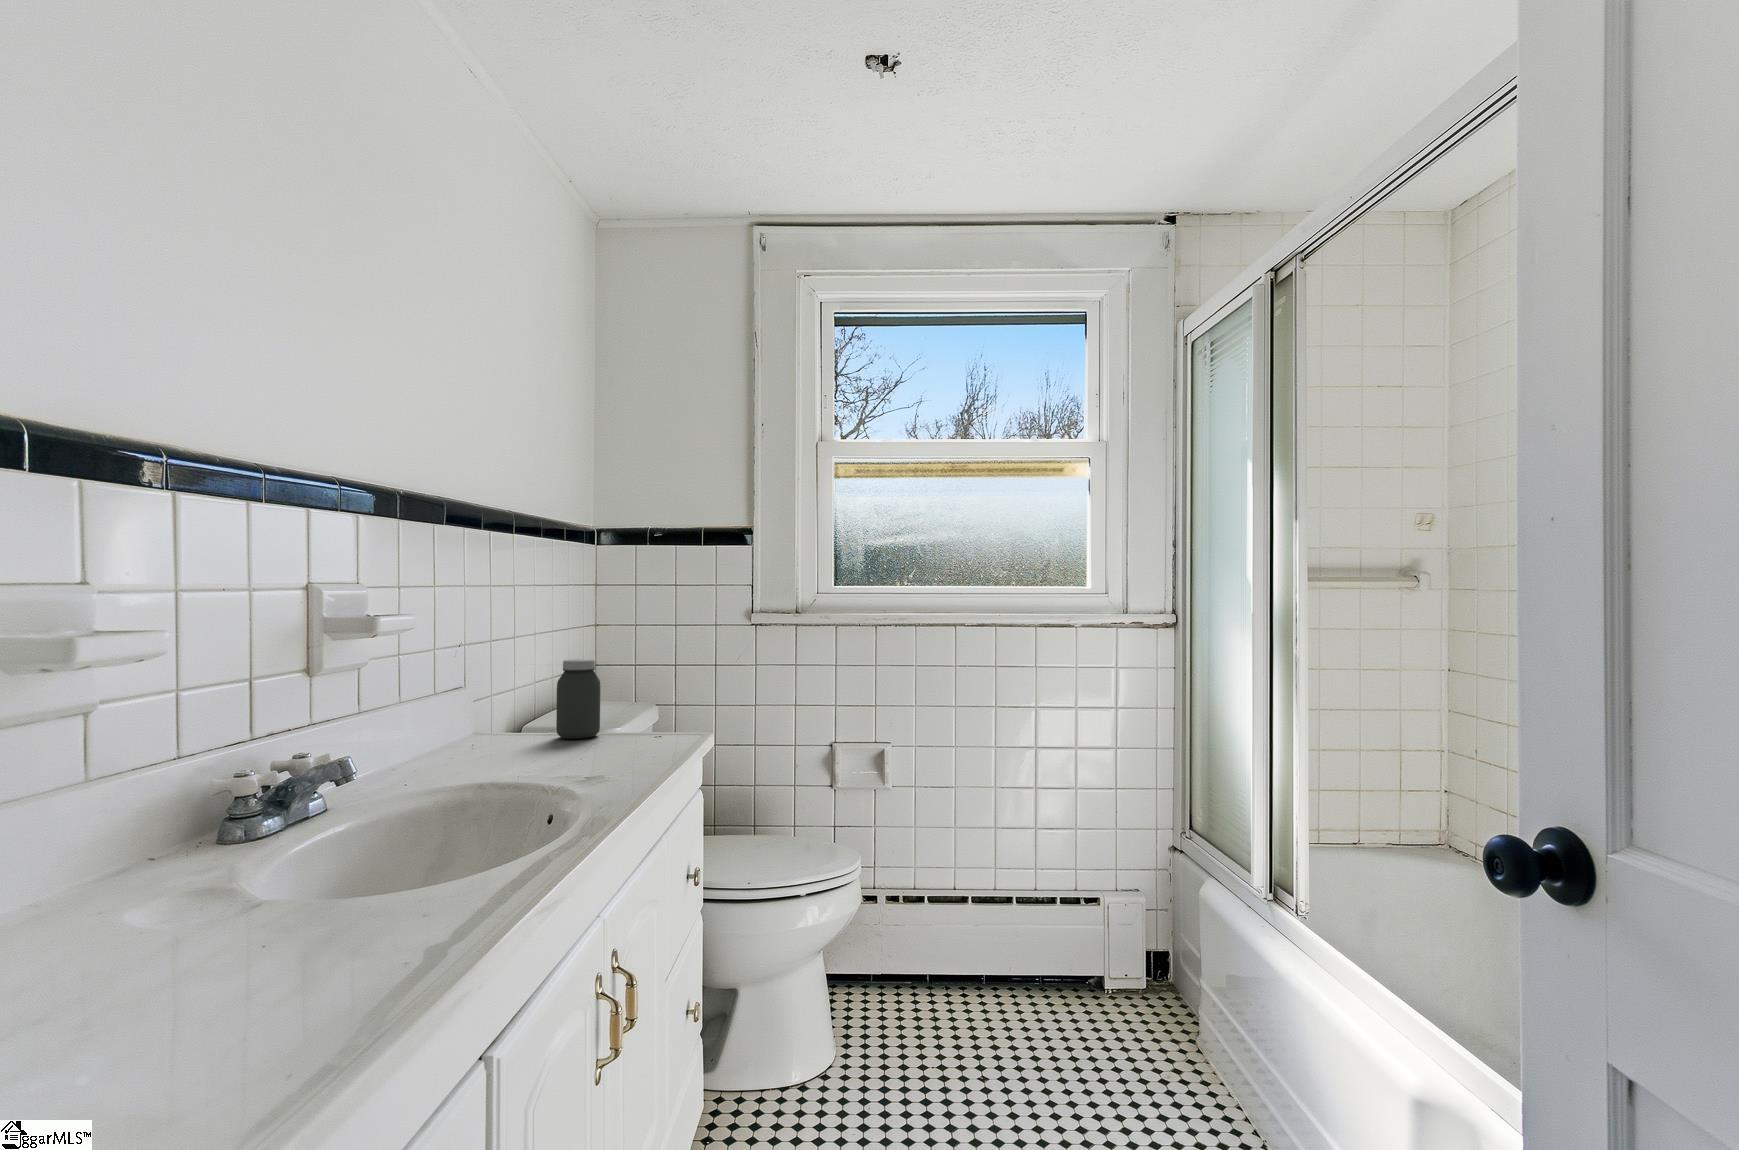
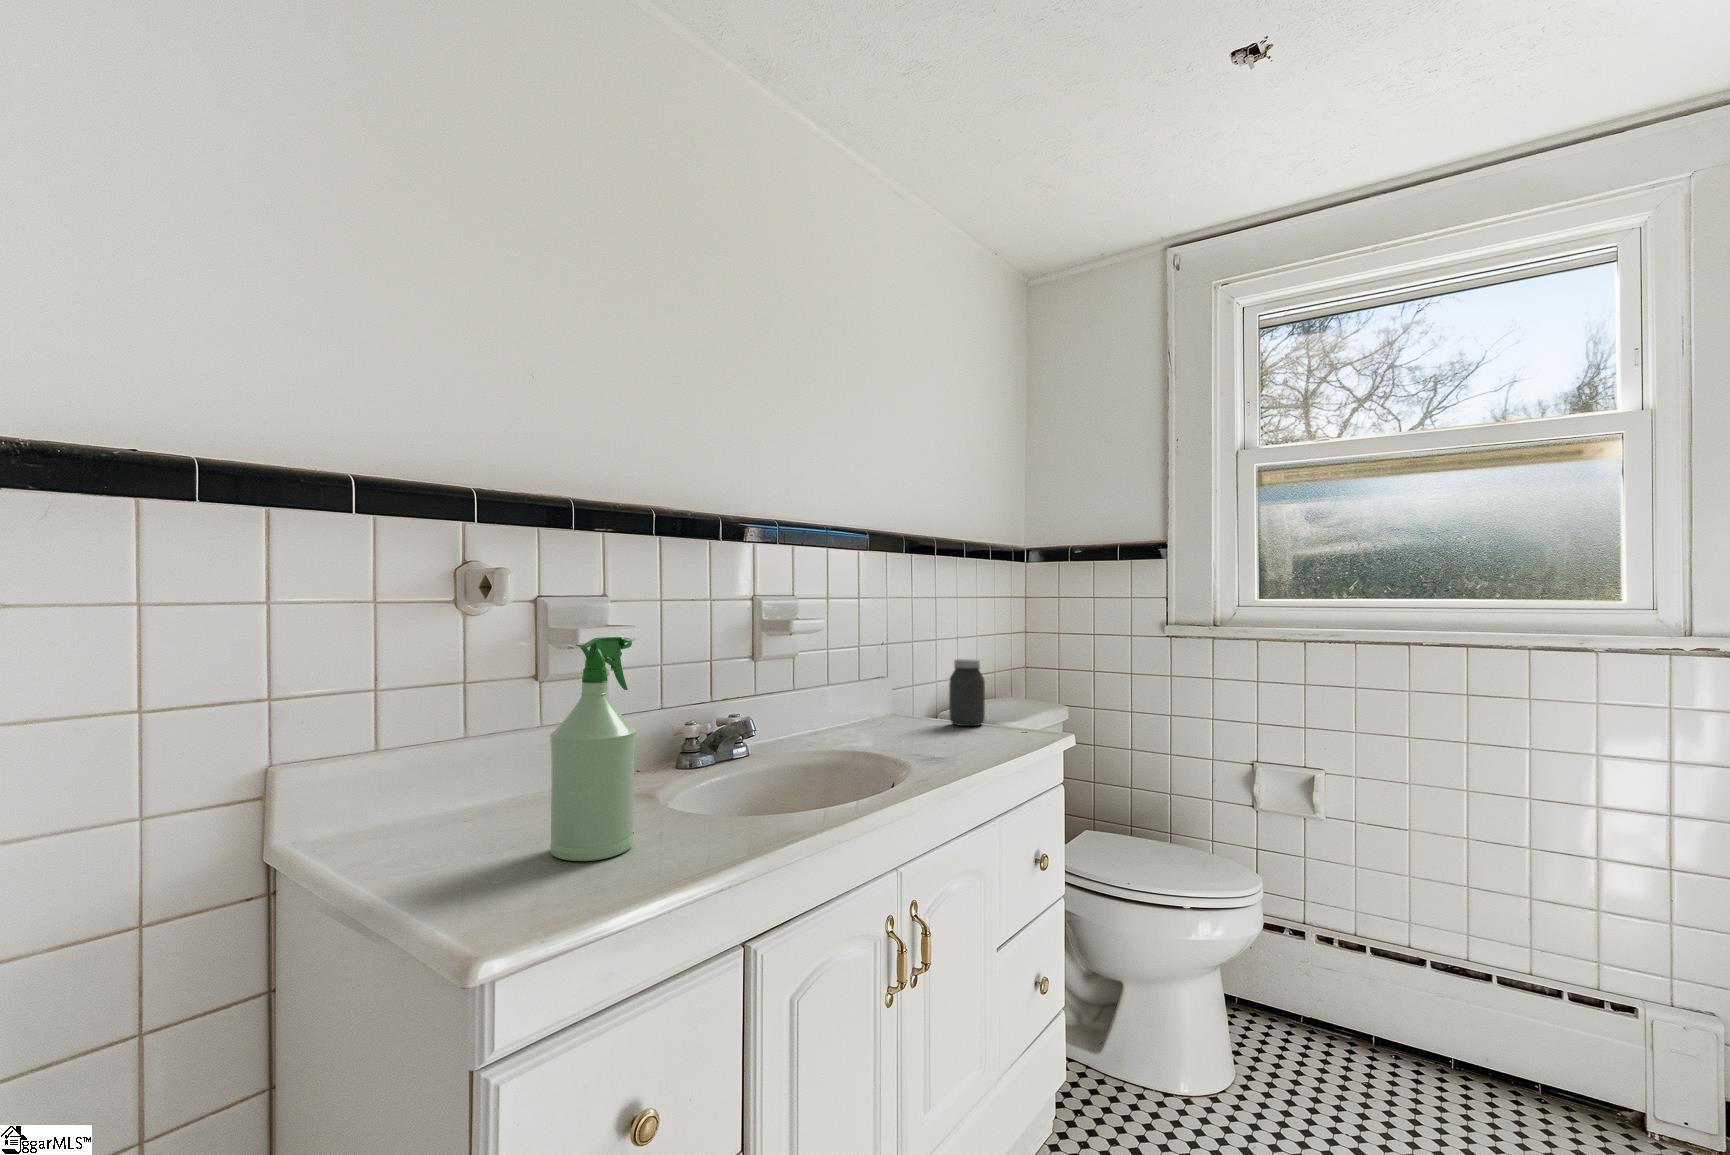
spray bottle: none [134,643,299,1018] -> present [550,637,636,861]

